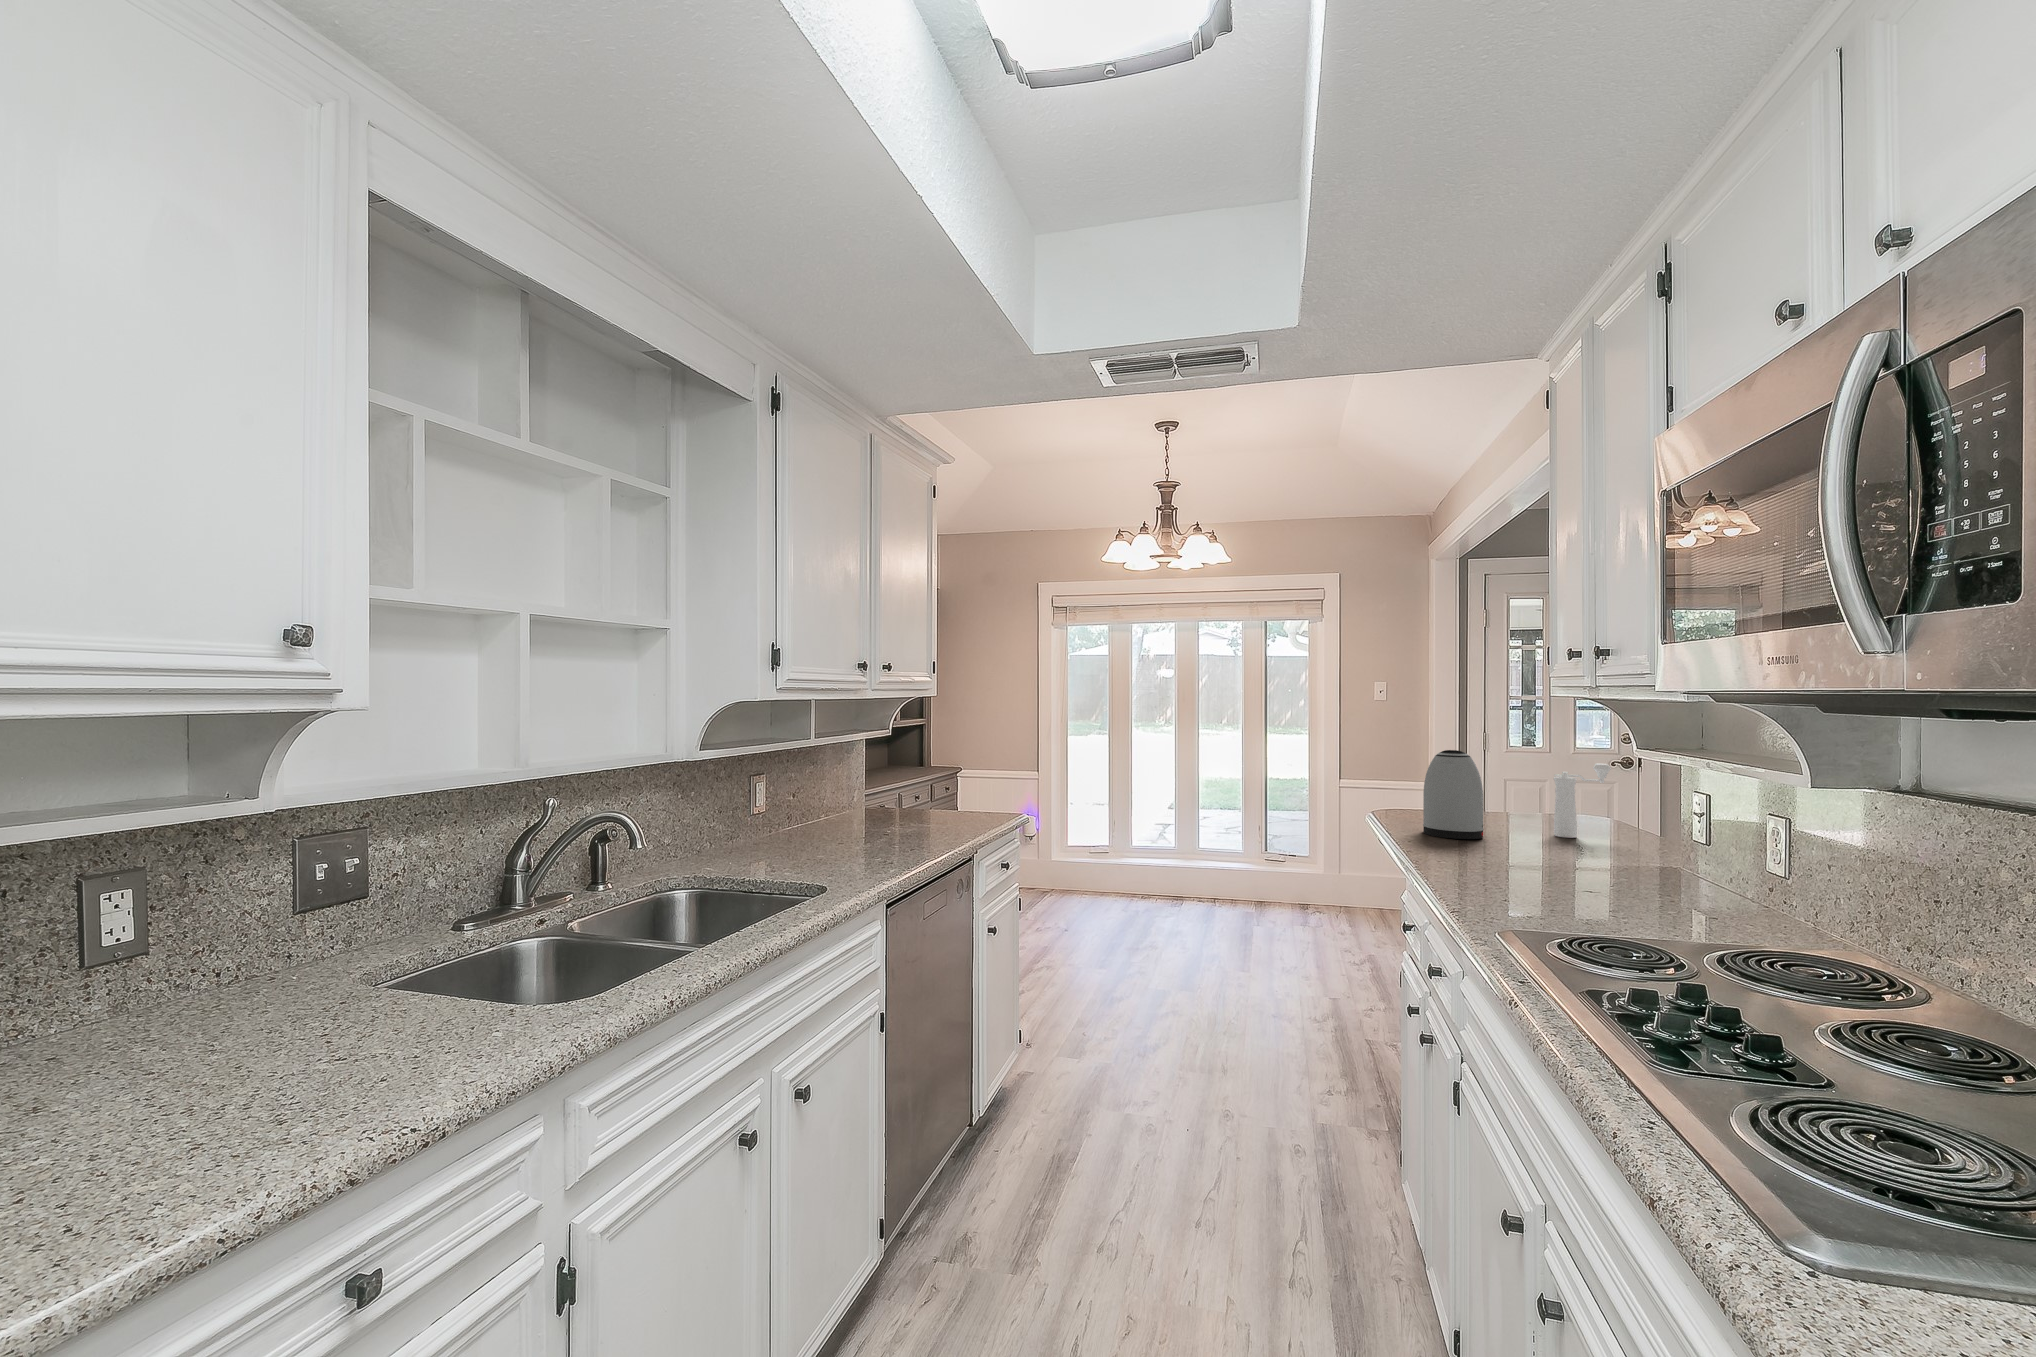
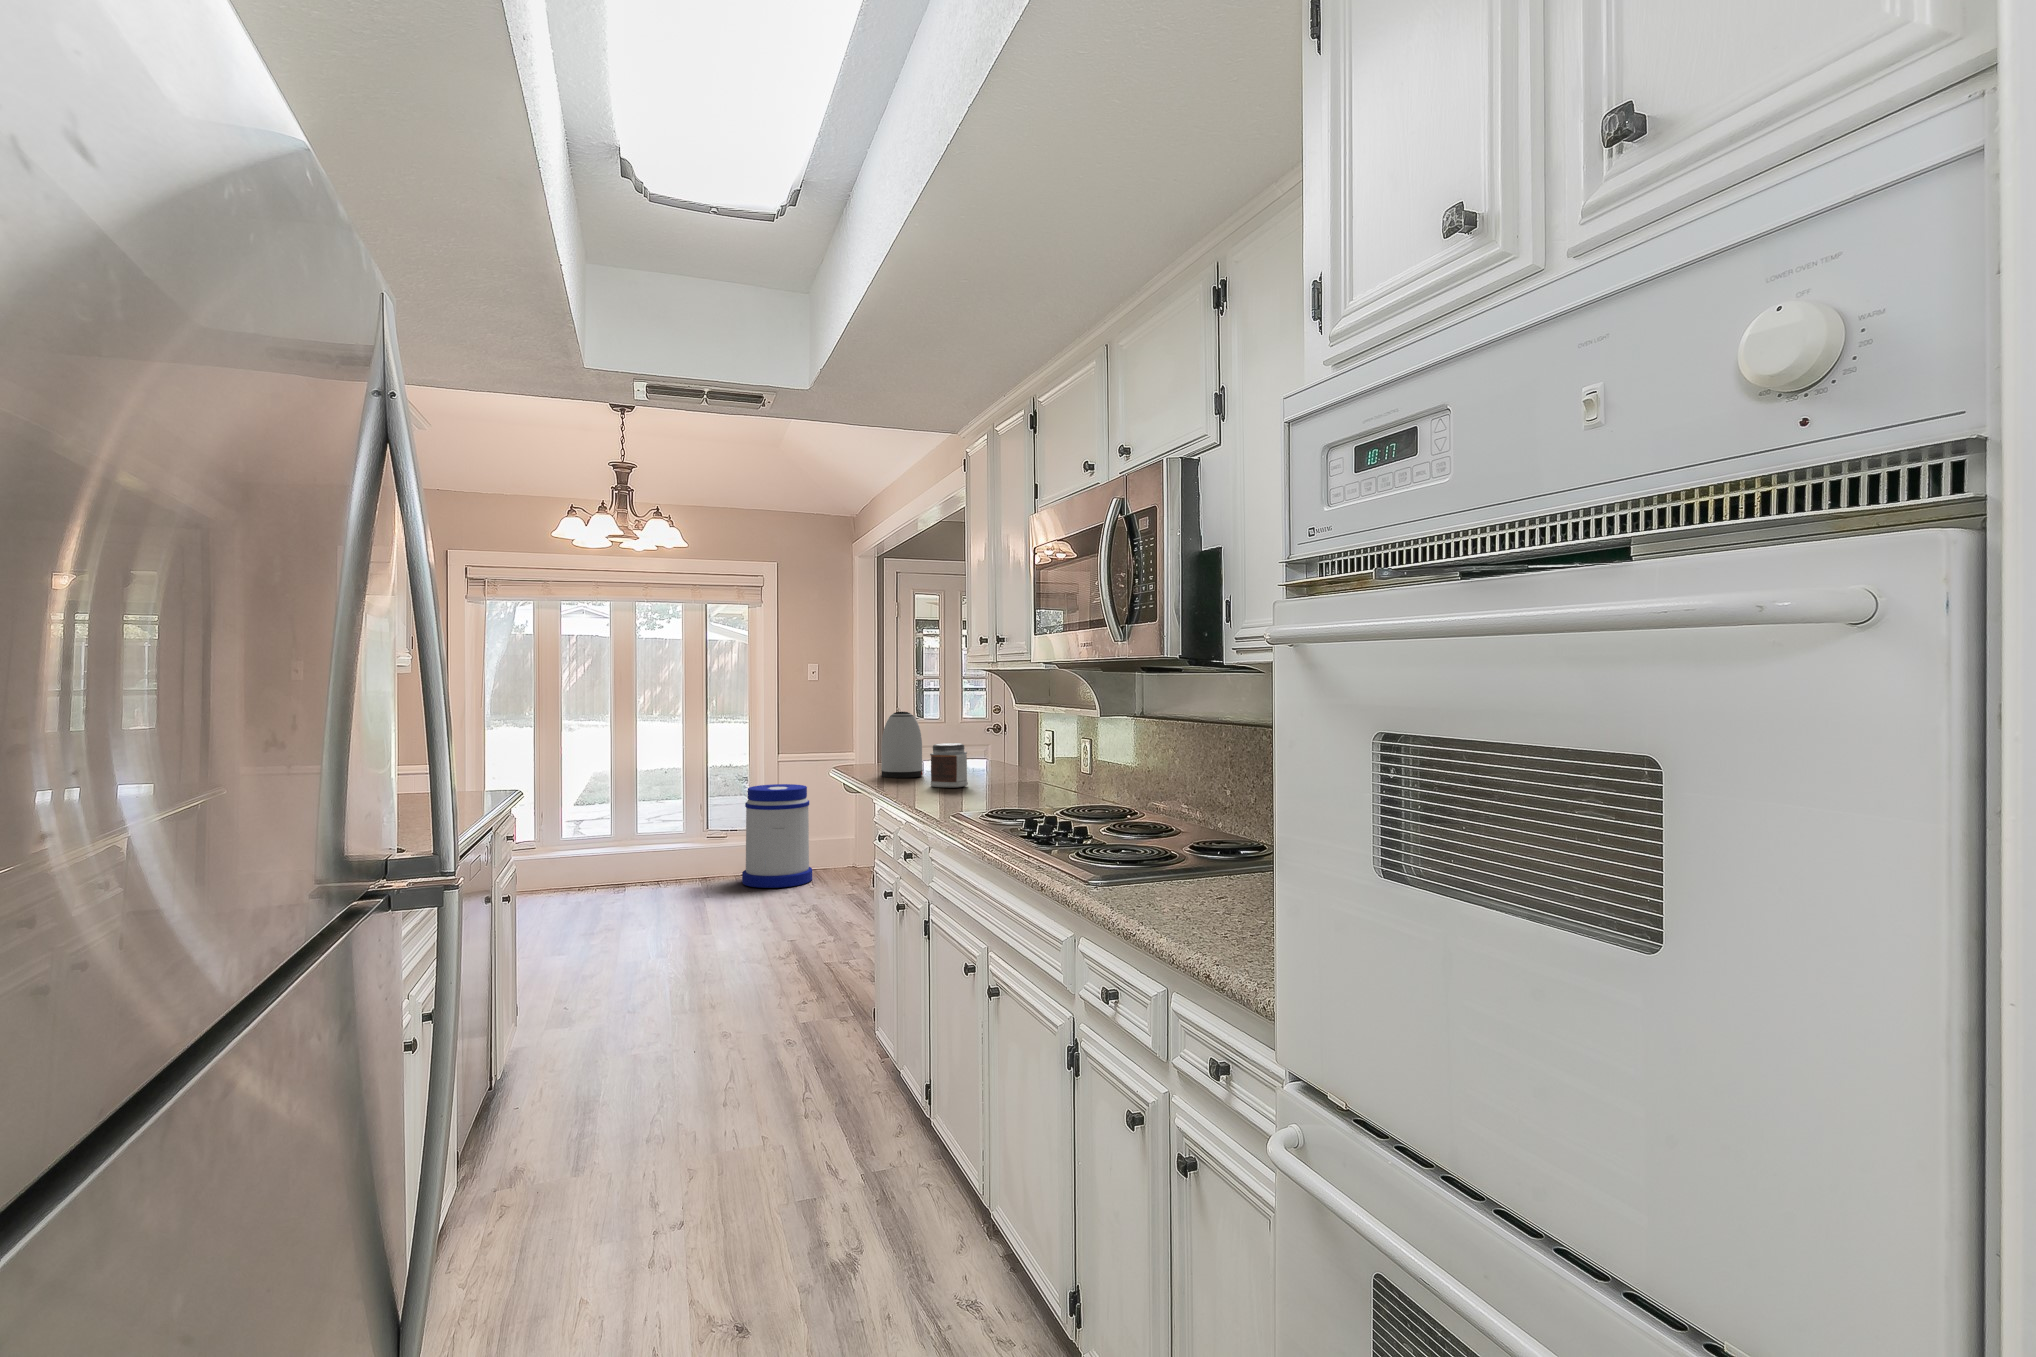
pepper mill: present [1554,764,1611,838] -> none [964,718,998,772]
jar: none [1486,801,1549,867] -> present [930,743,968,788]
trash can: none [1297,811,1375,925] -> present [742,784,812,888]

